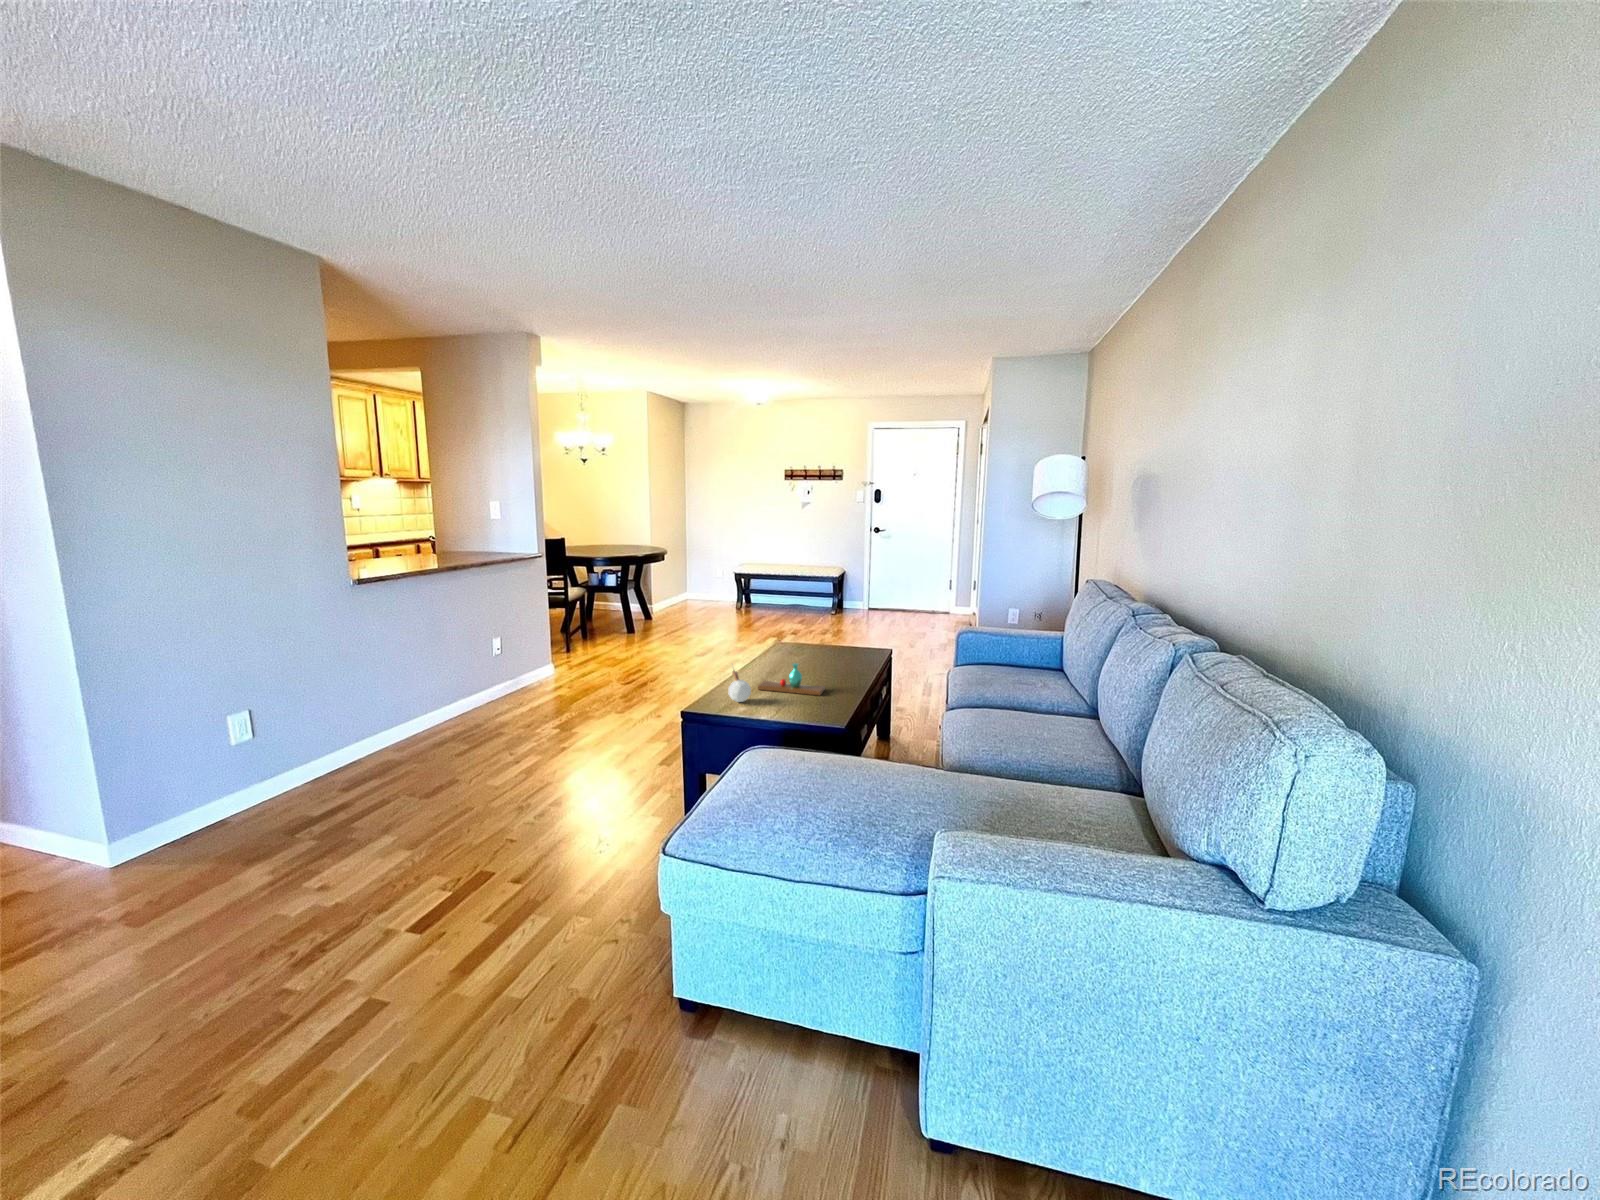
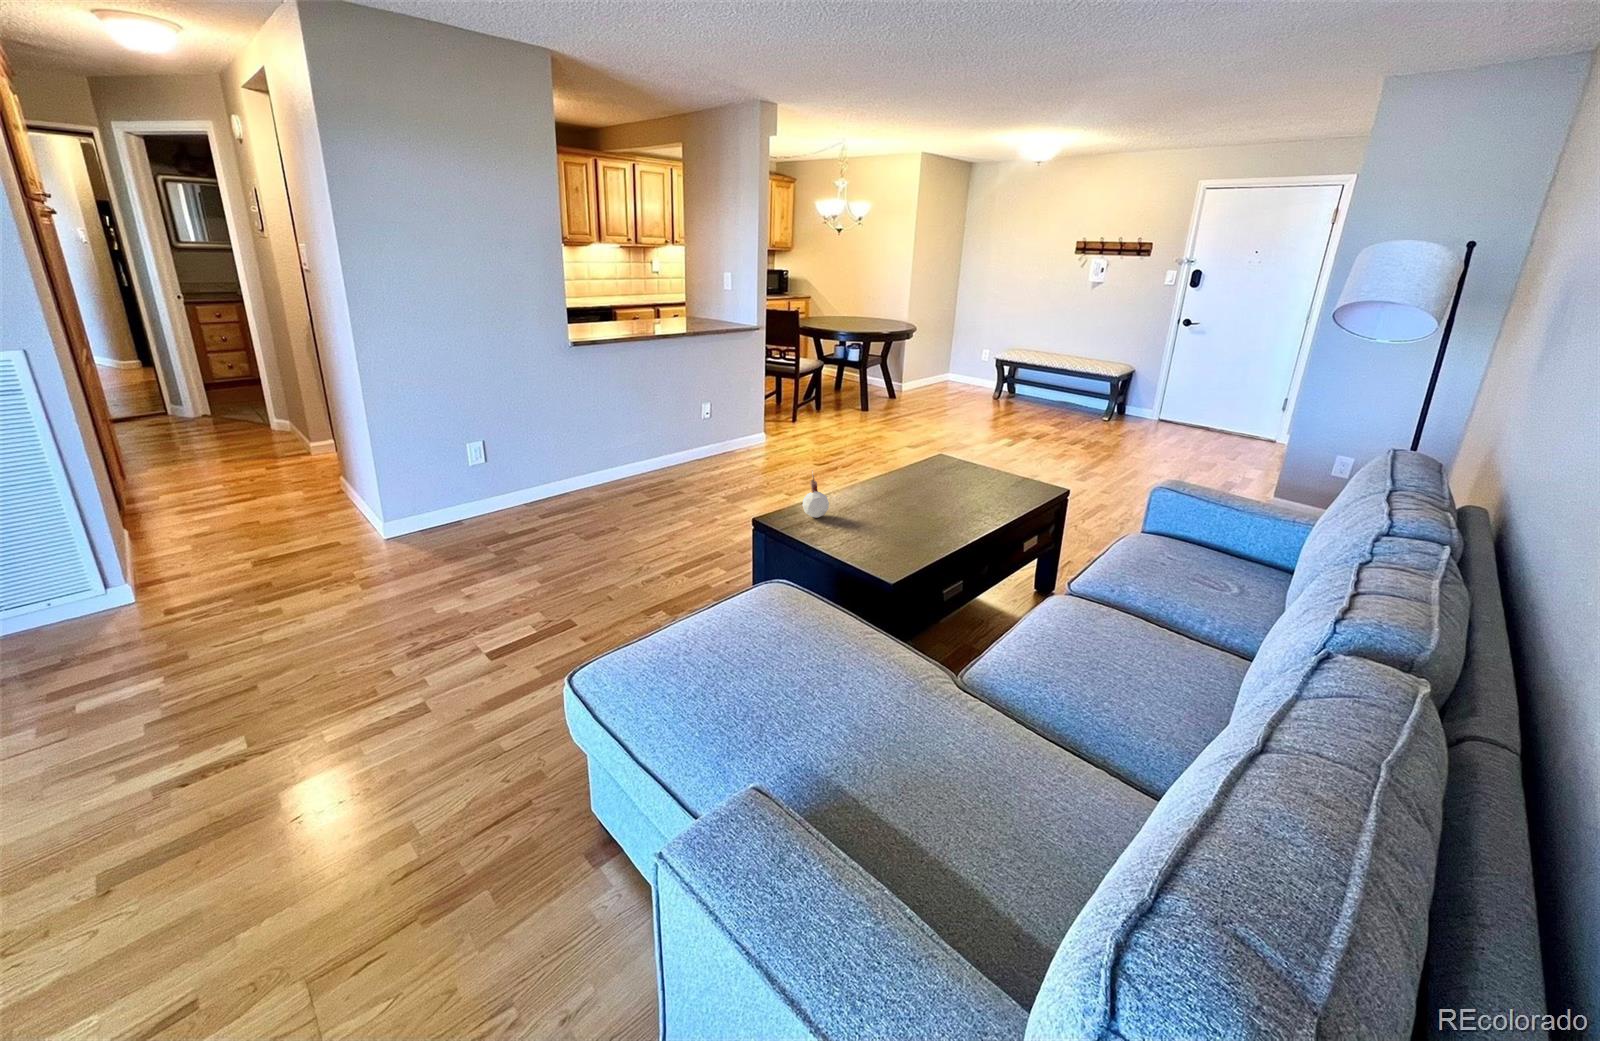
vase: present [758,663,825,695] -> none [851,483,928,528]

